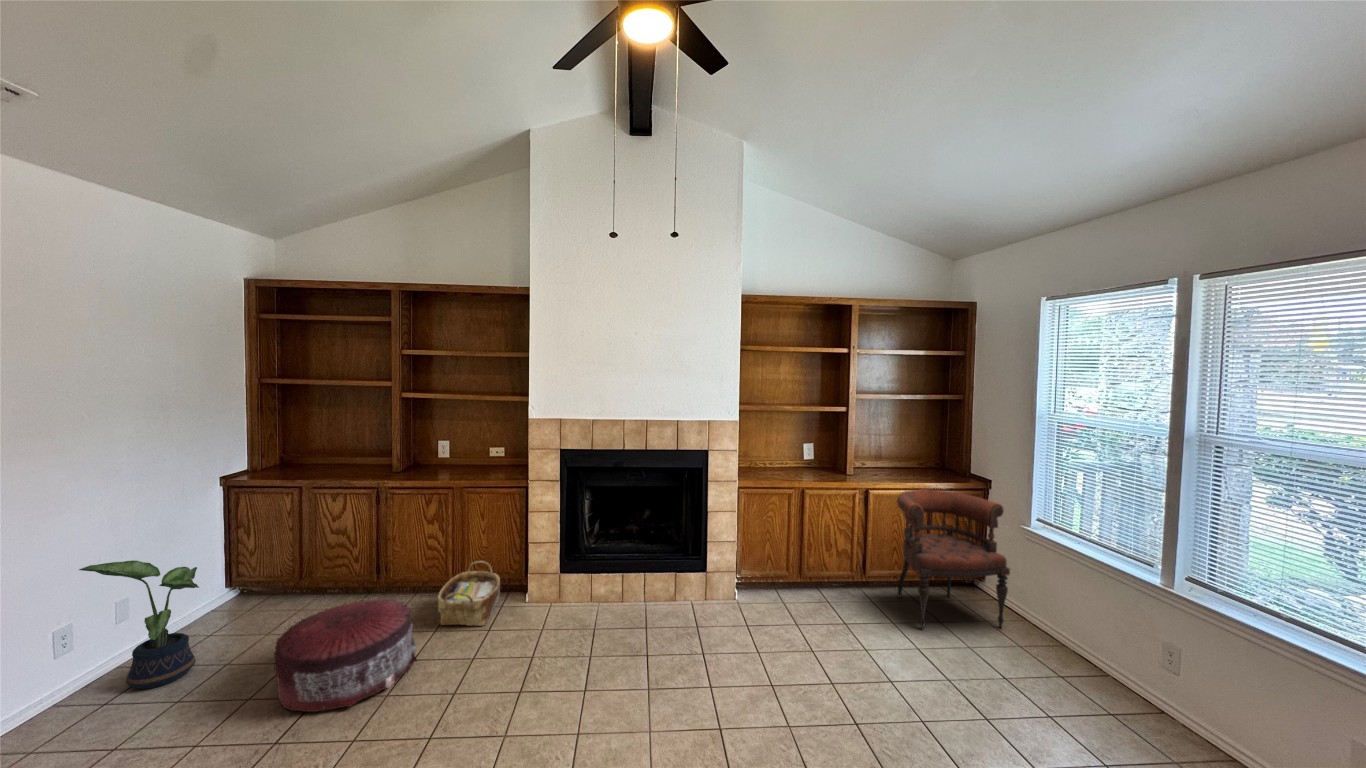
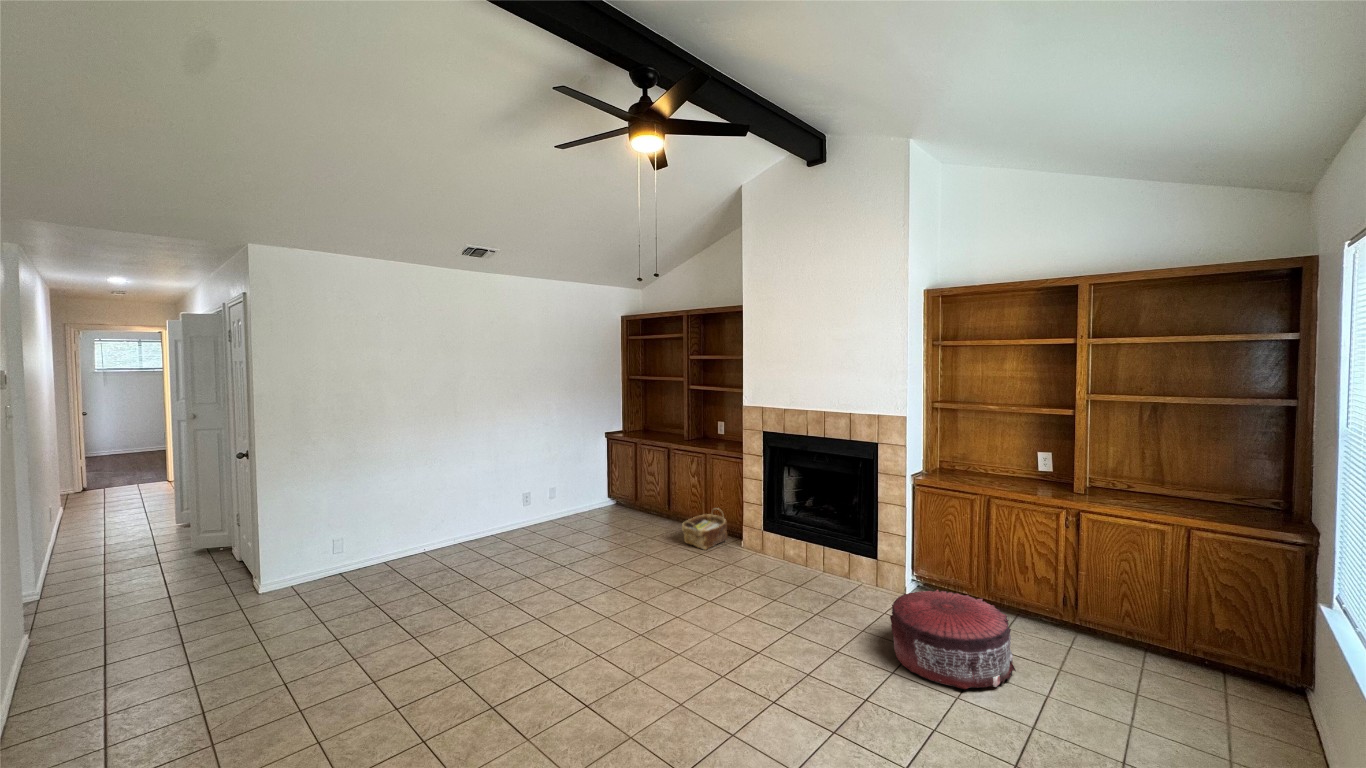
armchair: present [897,490,1010,629] -> none [1079,521,1256,730]
potted plant: present [79,560,199,689] -> none [541,465,585,530]
pouf: present [274,598,417,712] -> present [890,590,1016,689]

